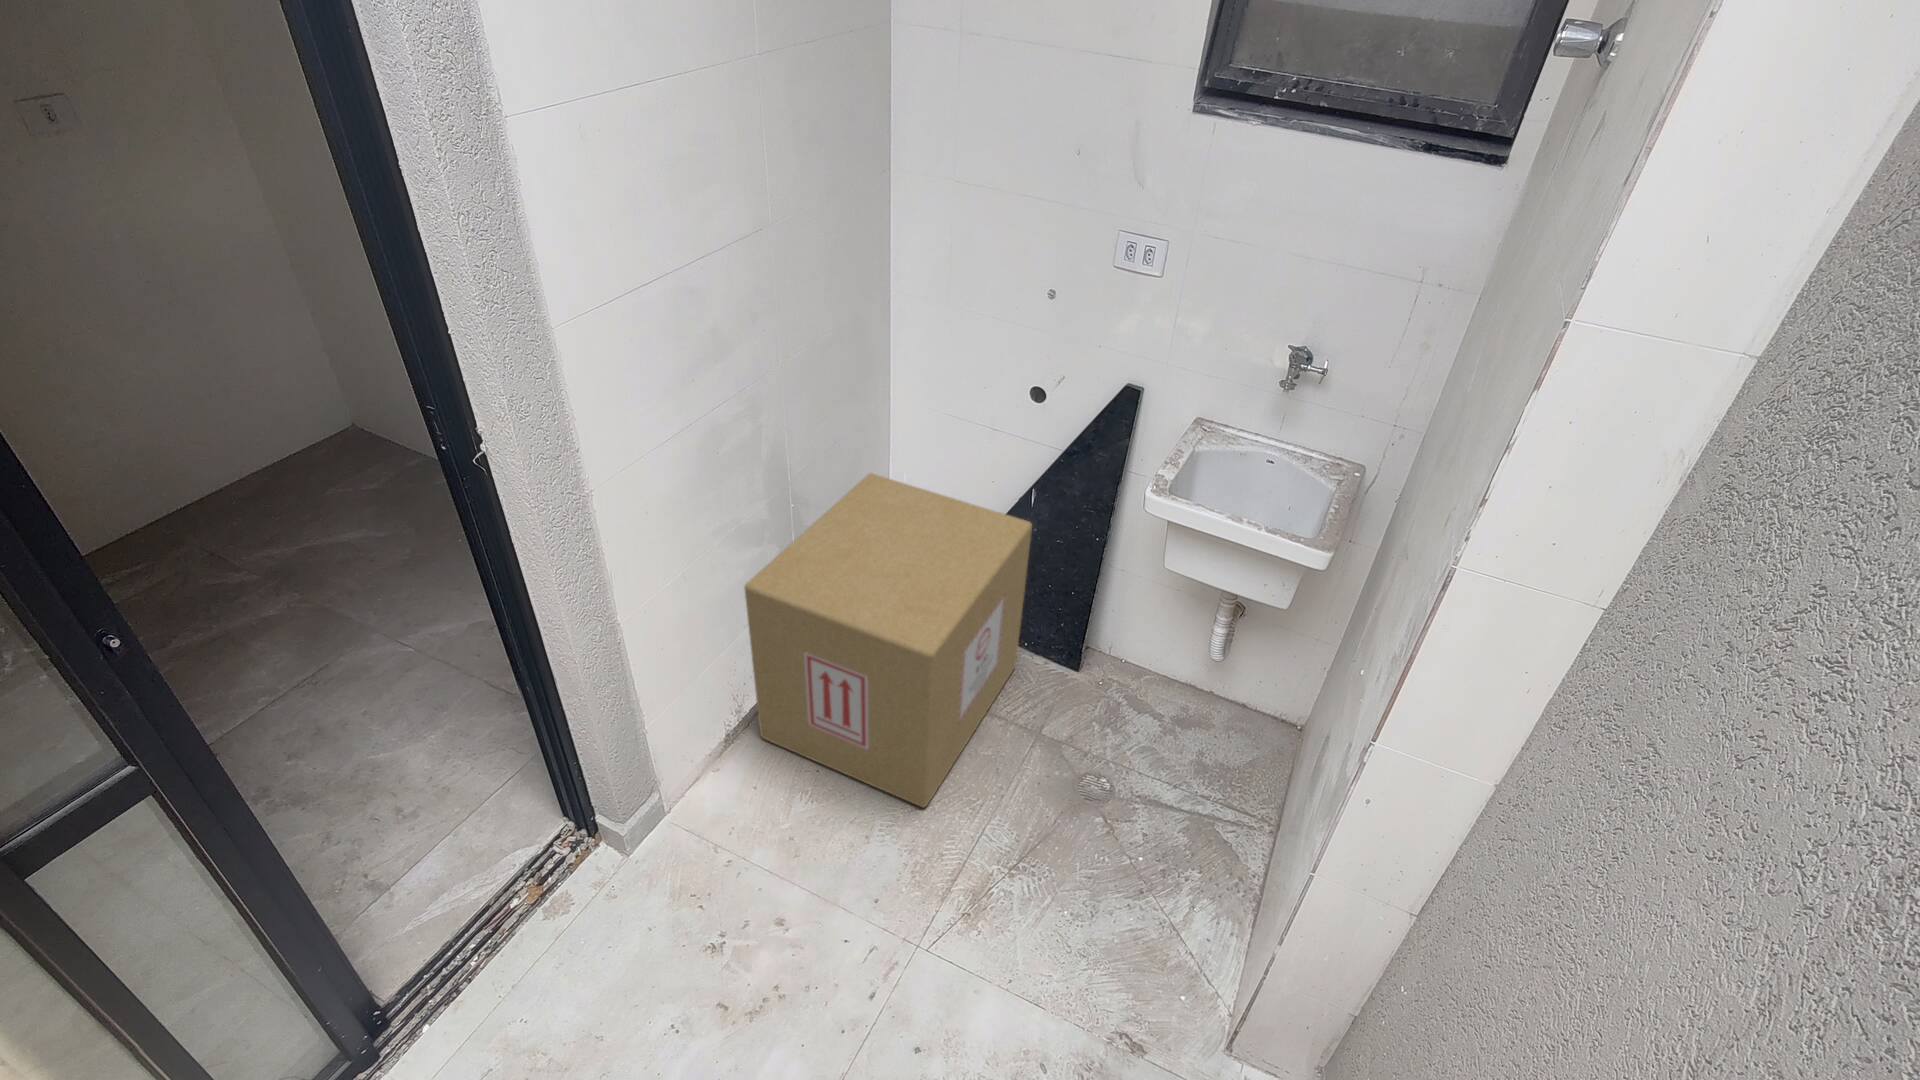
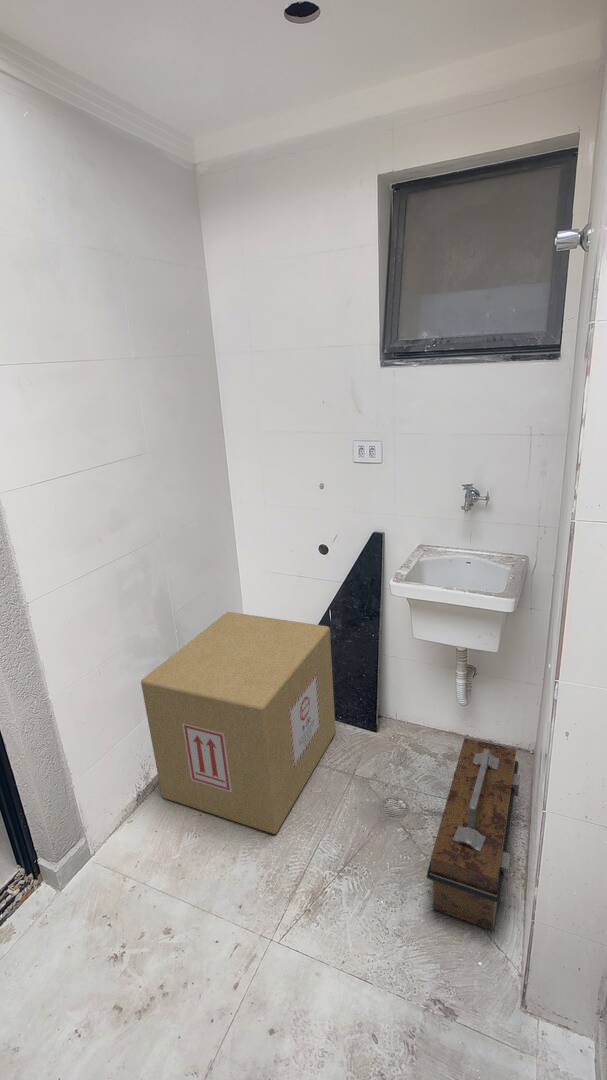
toolbox: none [1132,708,1280,960] -> present [427,738,520,930]

